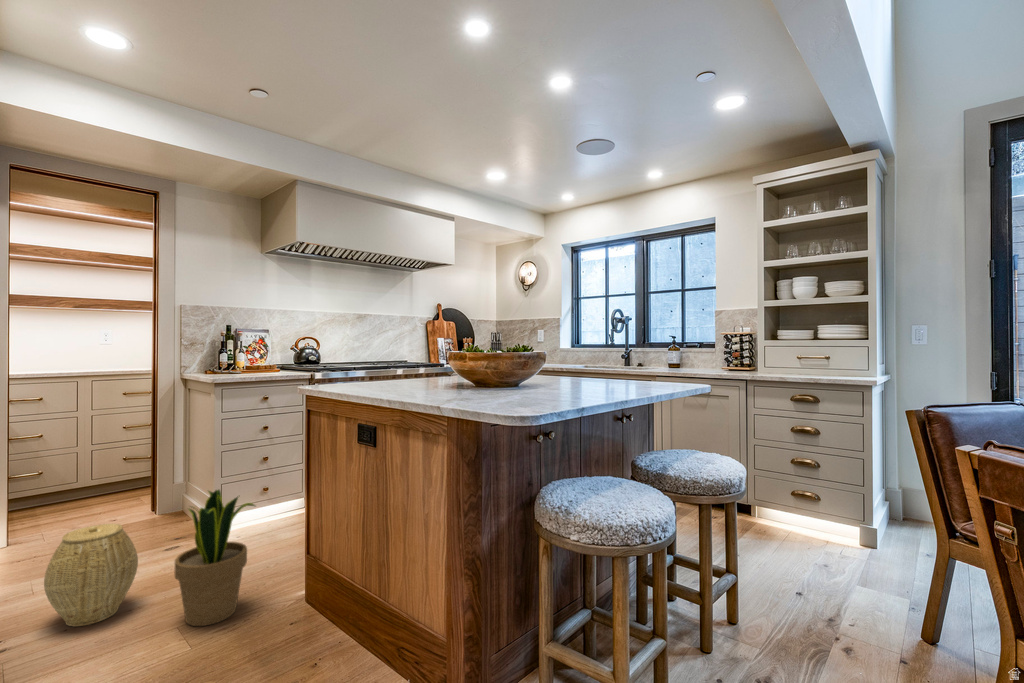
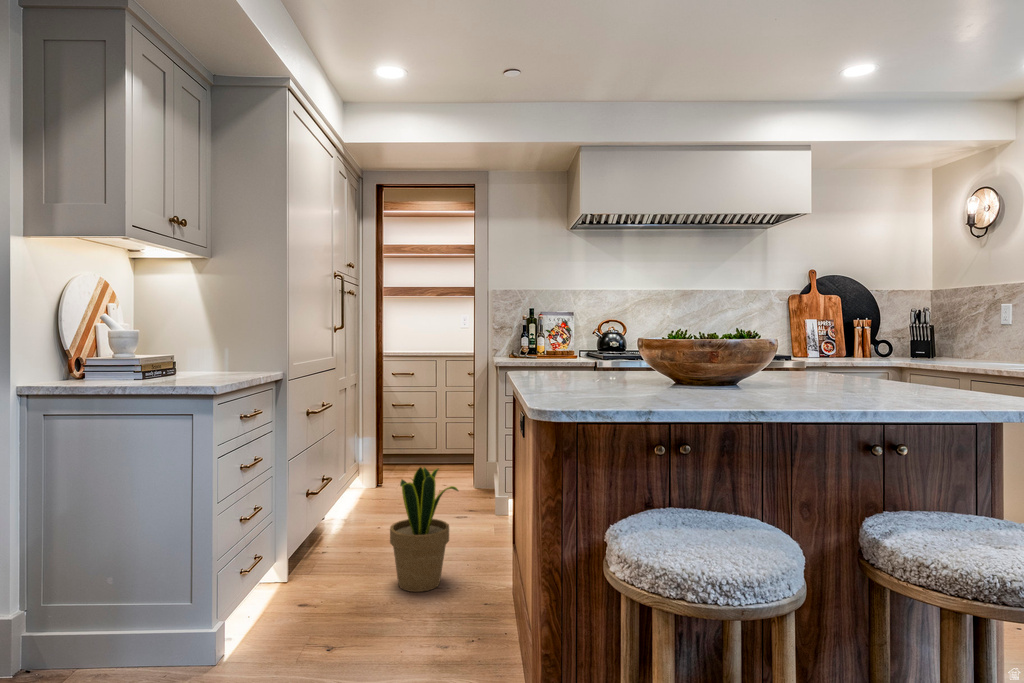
woven basket: present [44,524,138,626] -> none [330,481,391,561]

